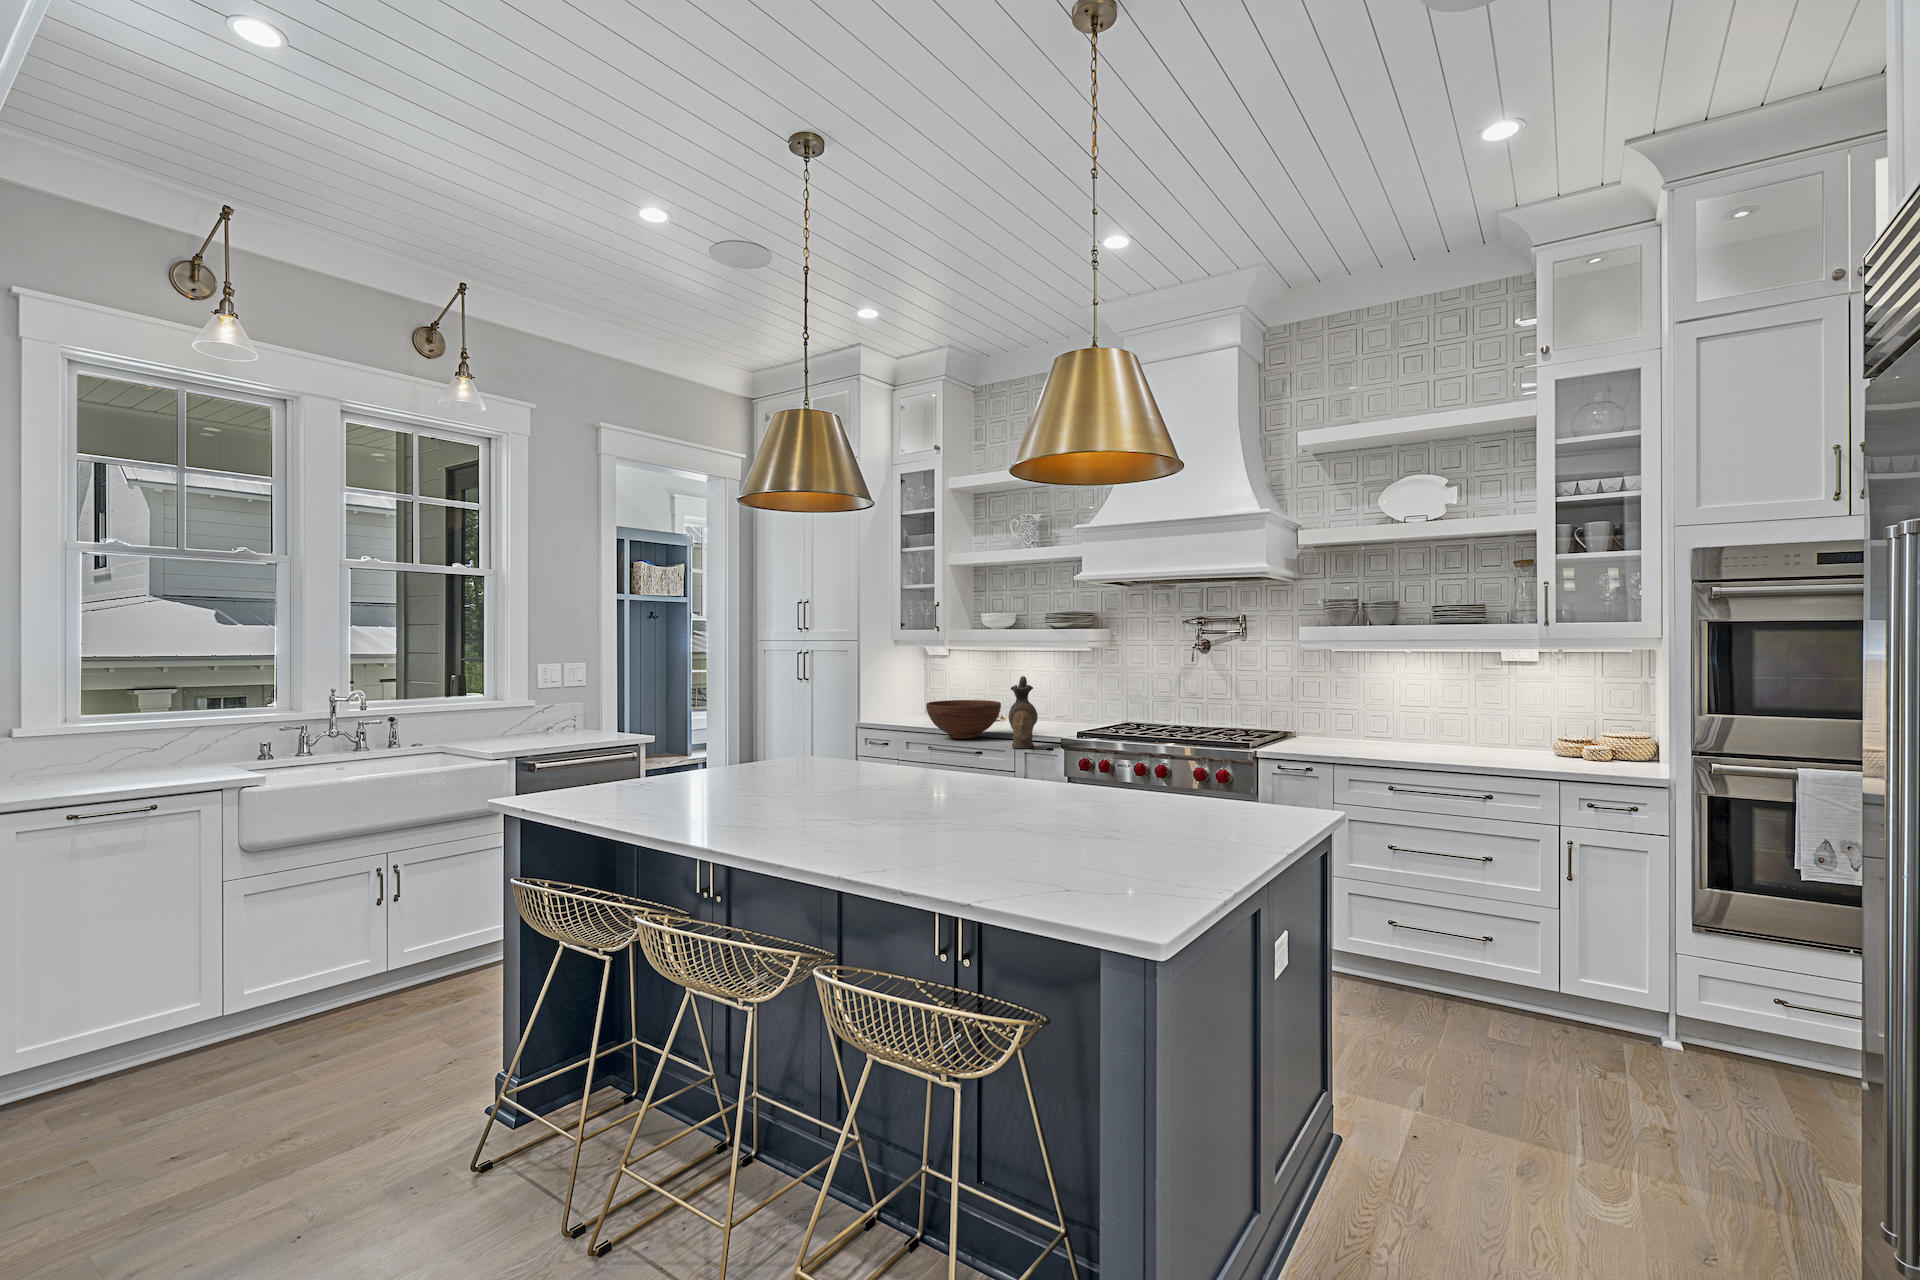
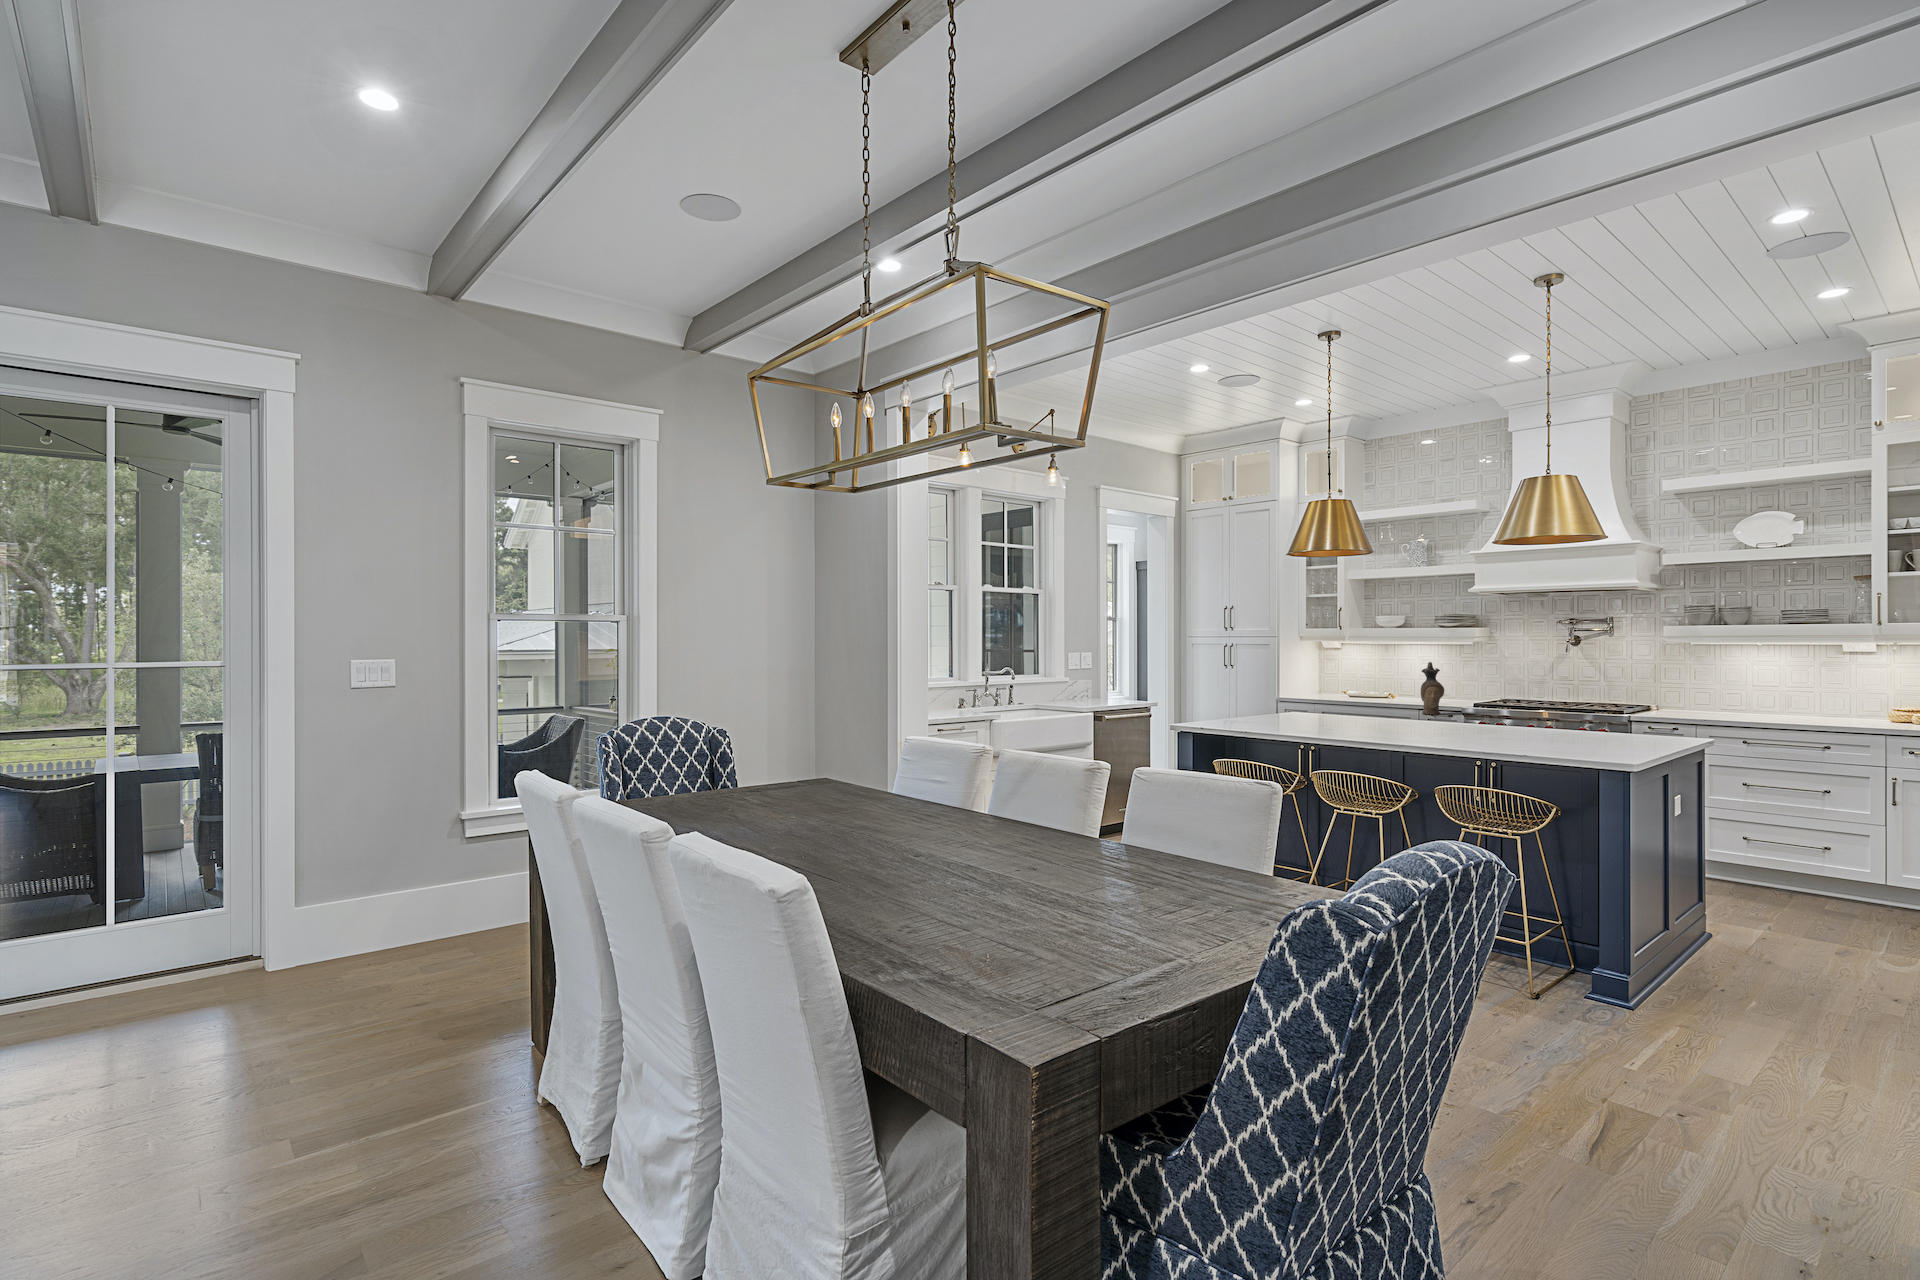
fruit bowl: present [926,700,1001,739] -> none [1342,681,1402,709]

